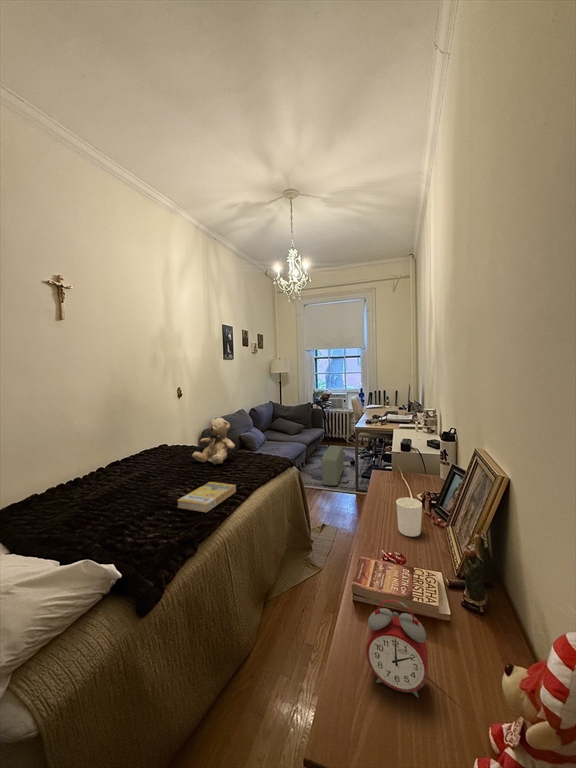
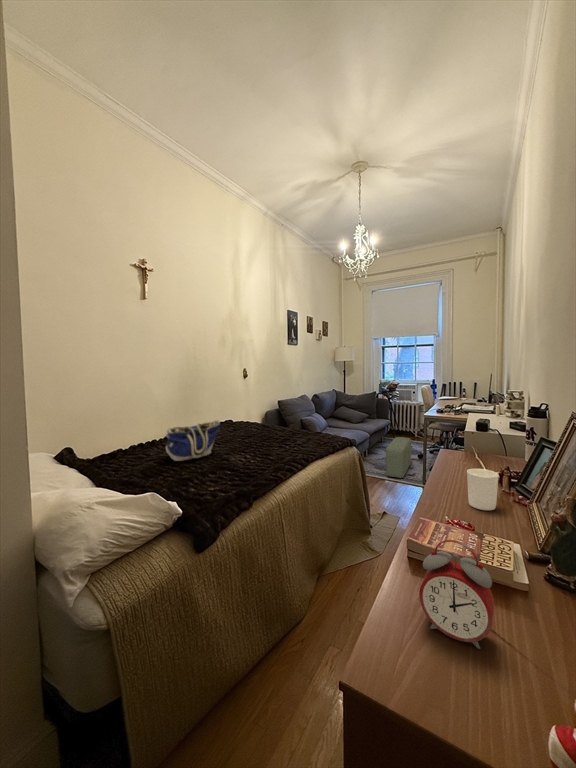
teddy bear: present [192,417,235,465] -> none [253,394,295,440]
tote bag: none [94,453,157,502] -> present [166,420,220,461]
book: present [178,482,236,512] -> none [237,451,294,476]

